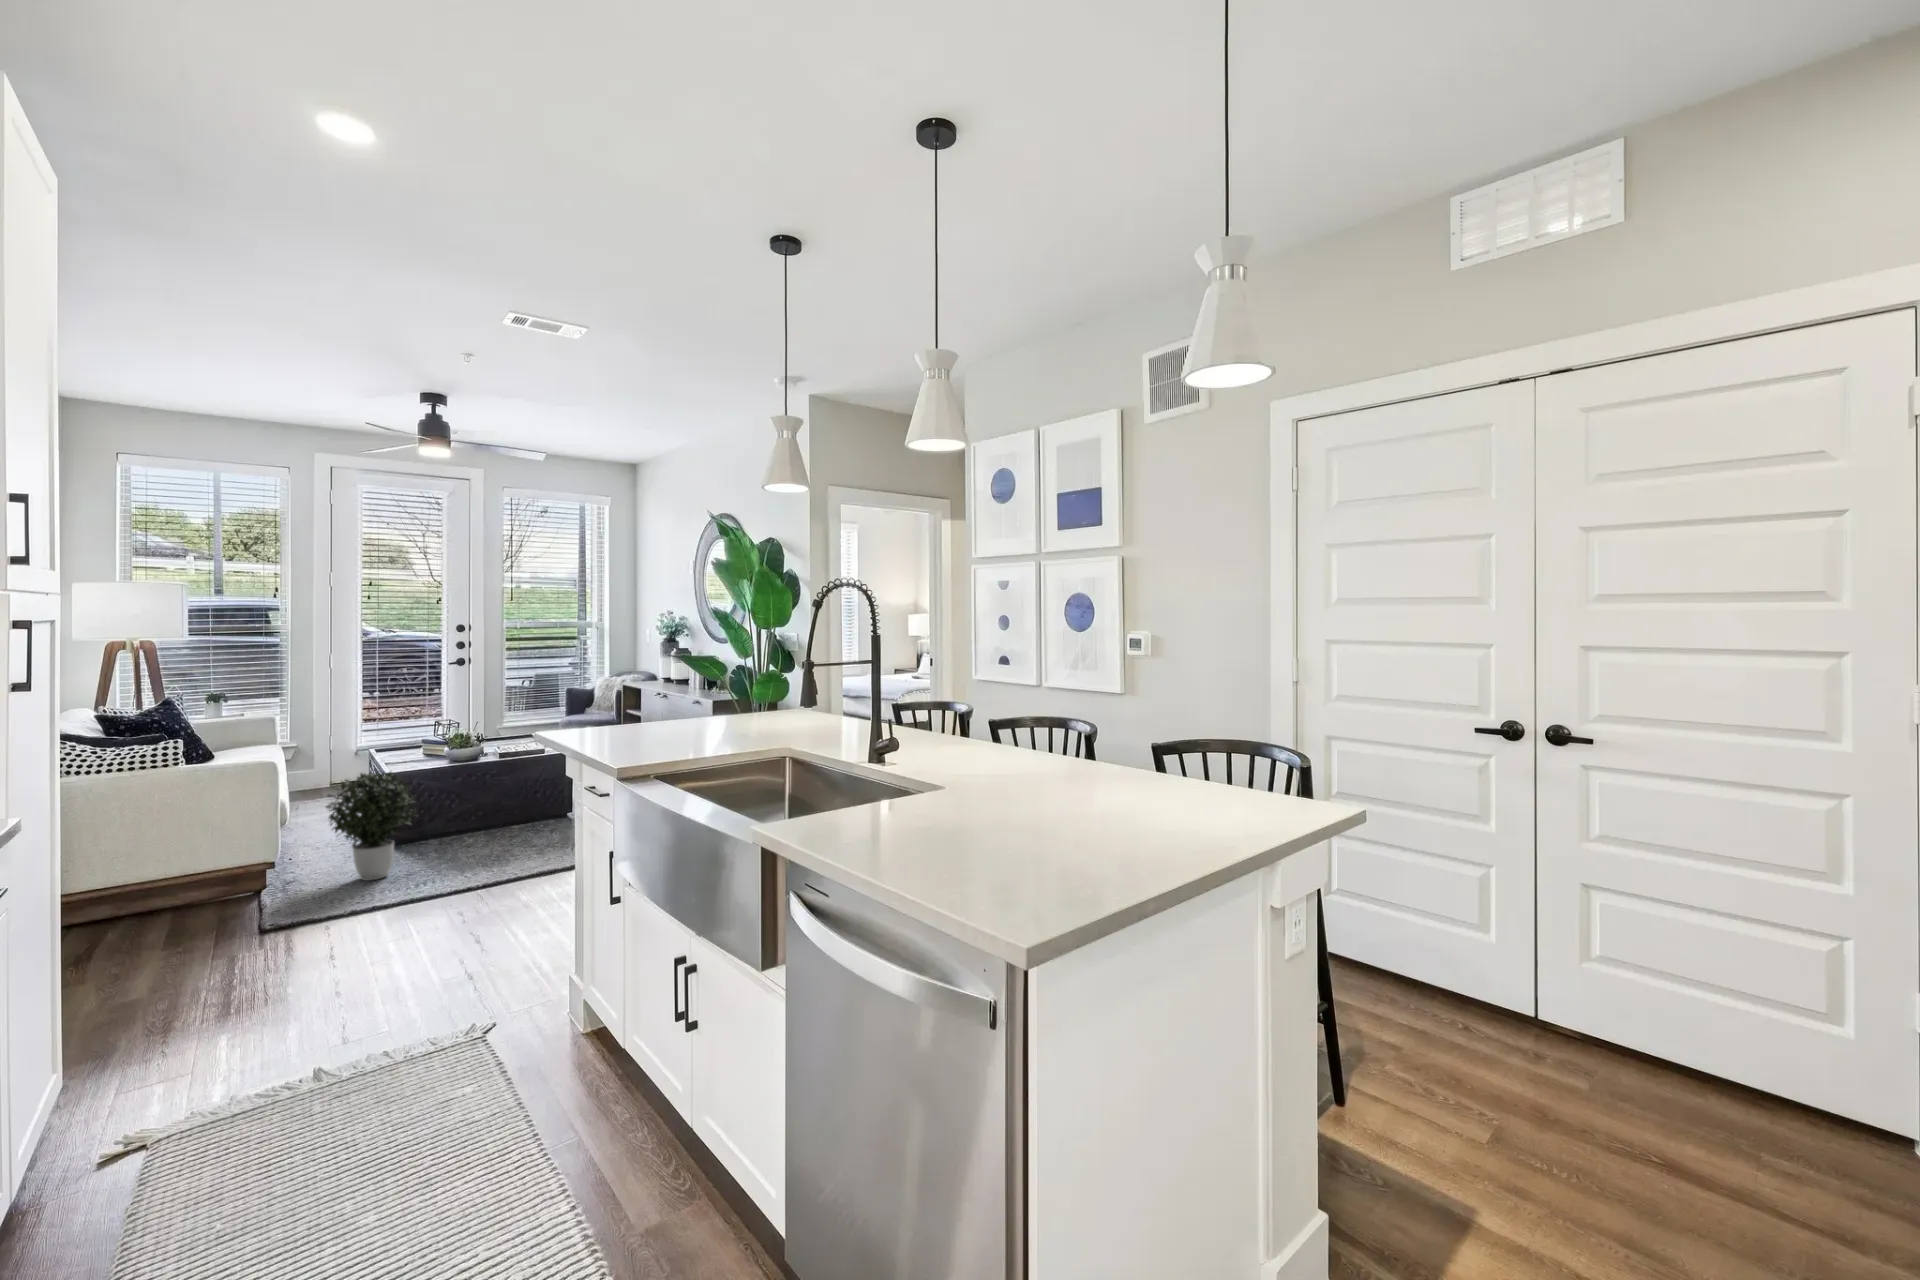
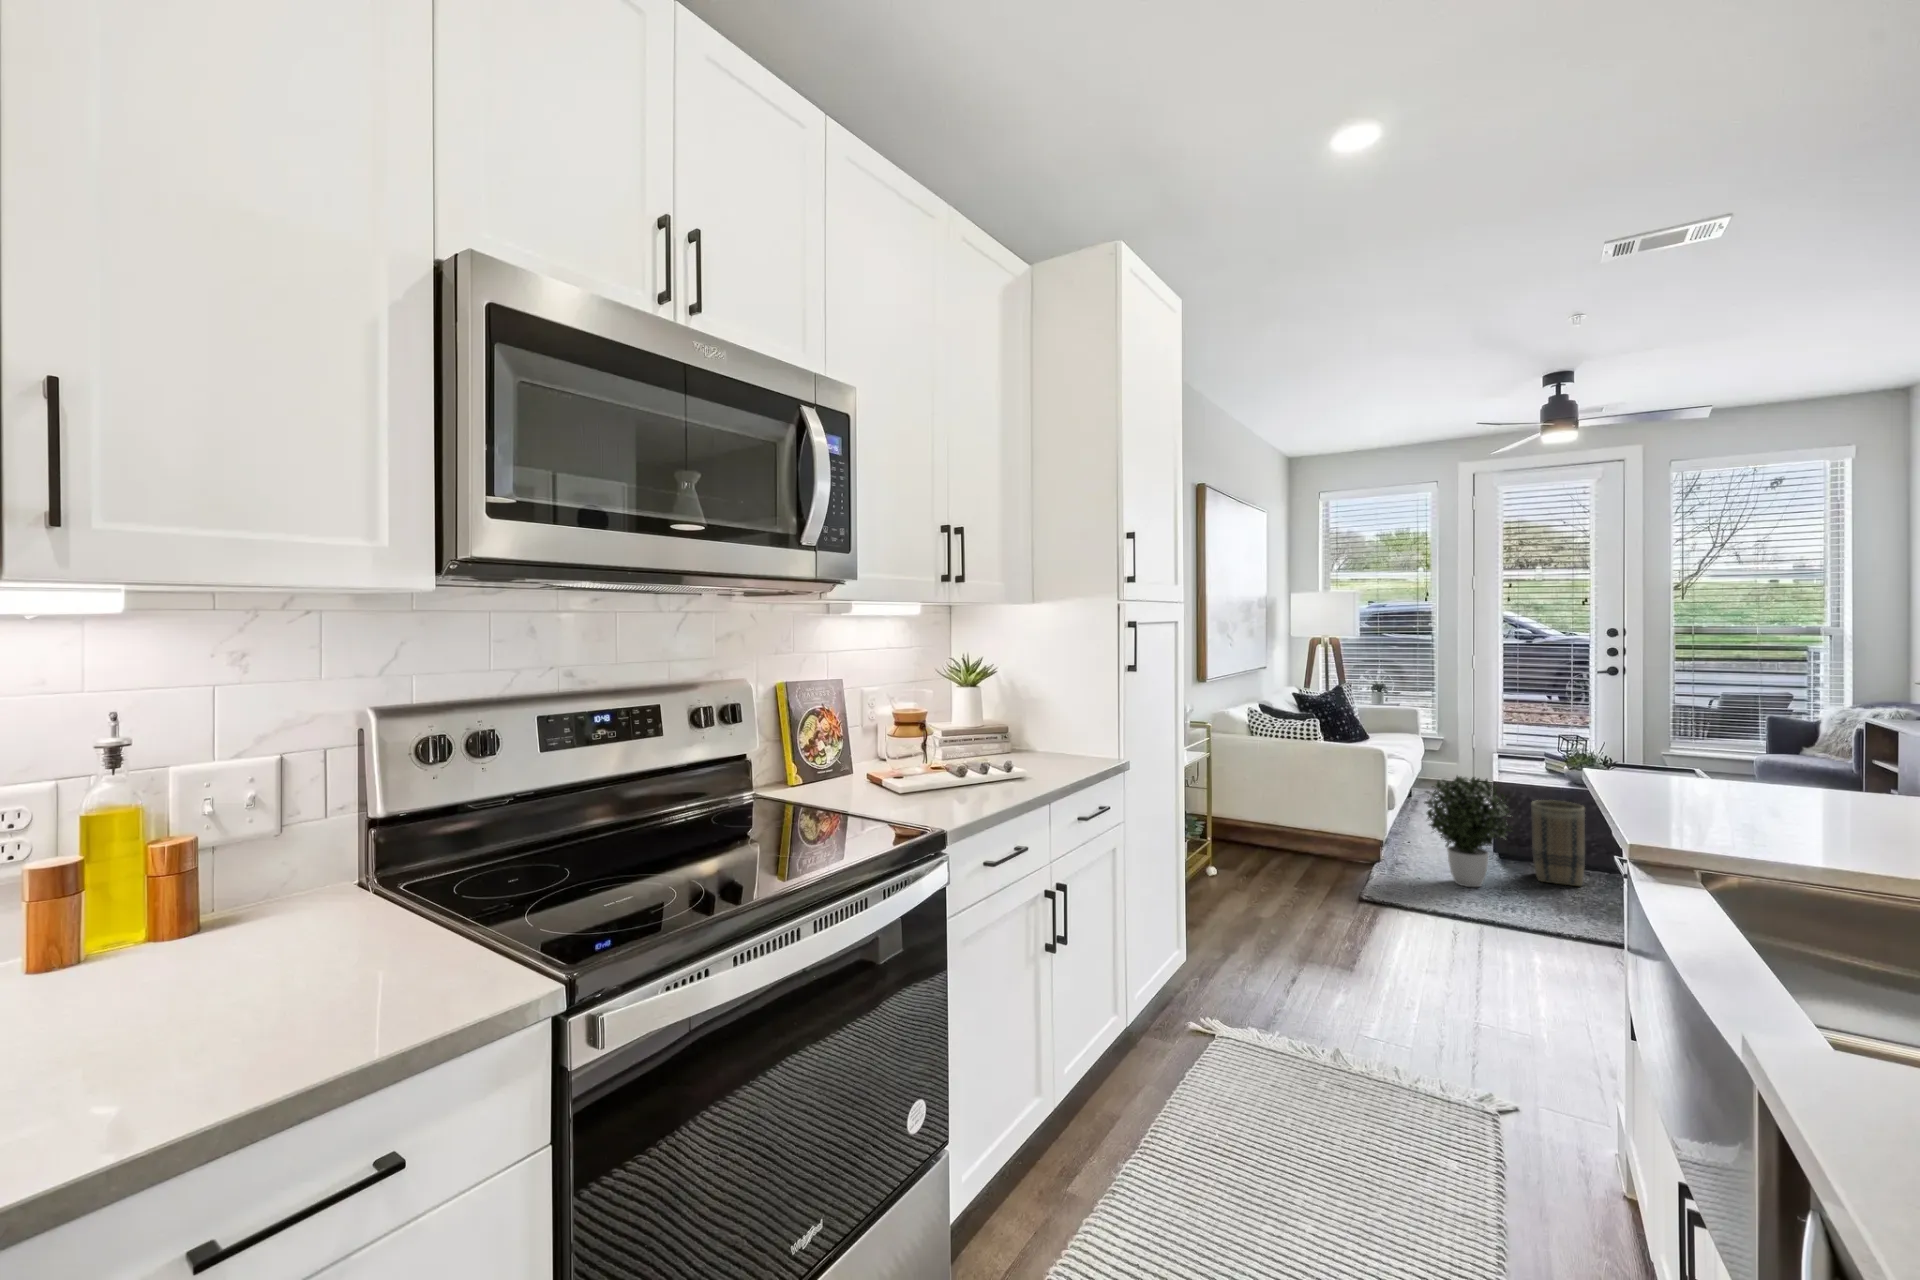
basket: none [427,780,472,856] -> present [1532,800,1585,886]

